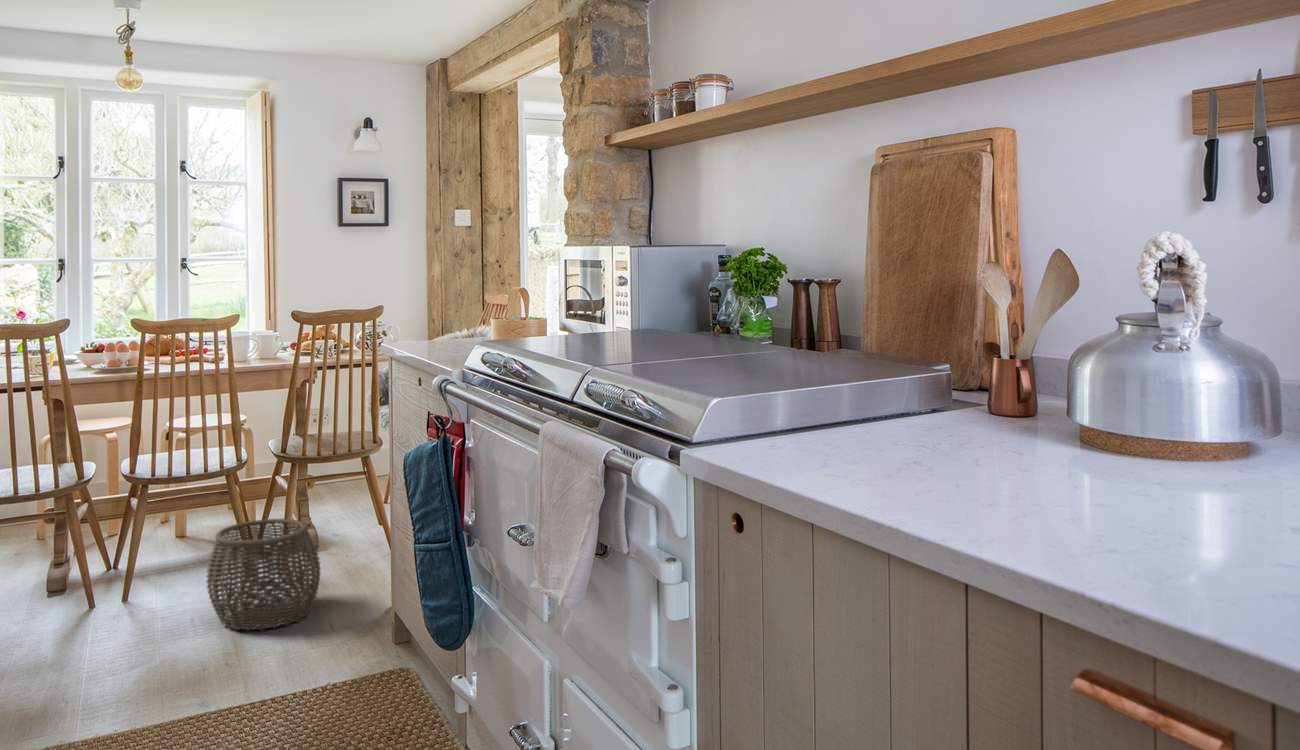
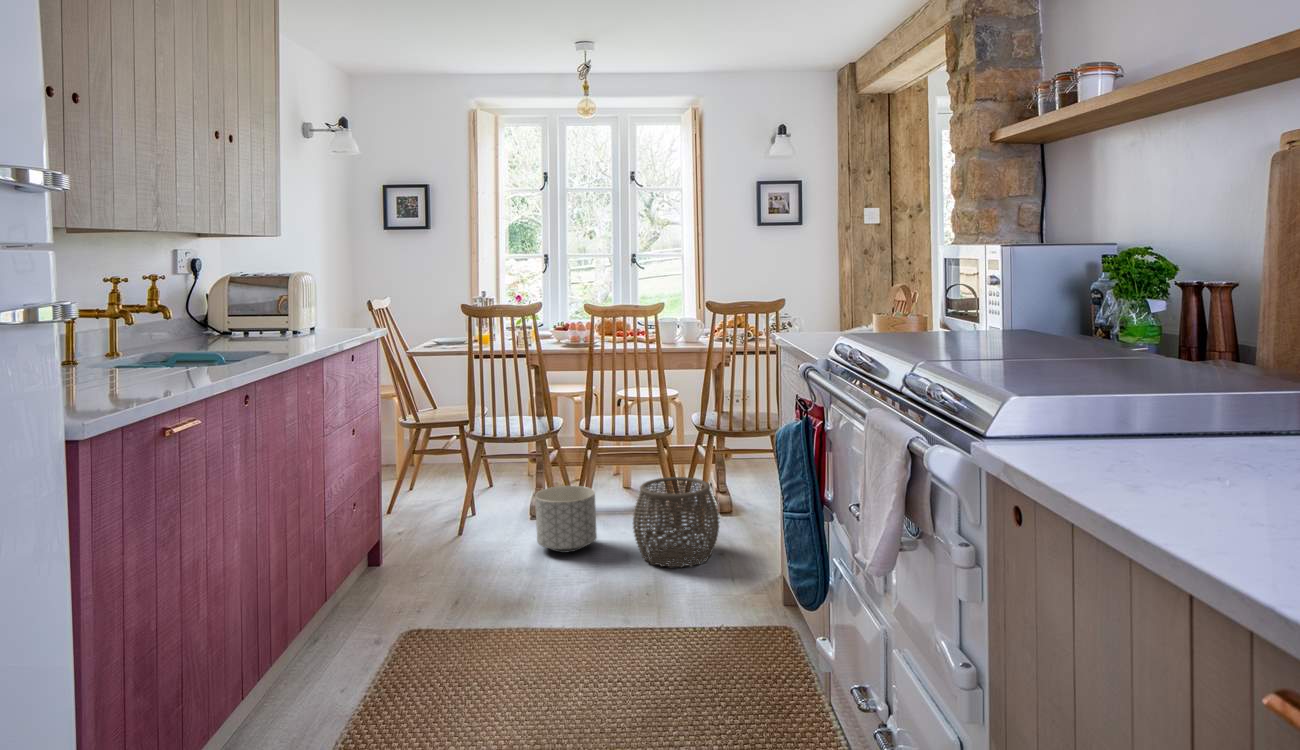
planter: none [60,544,154,633] -> present [535,486,597,553]

